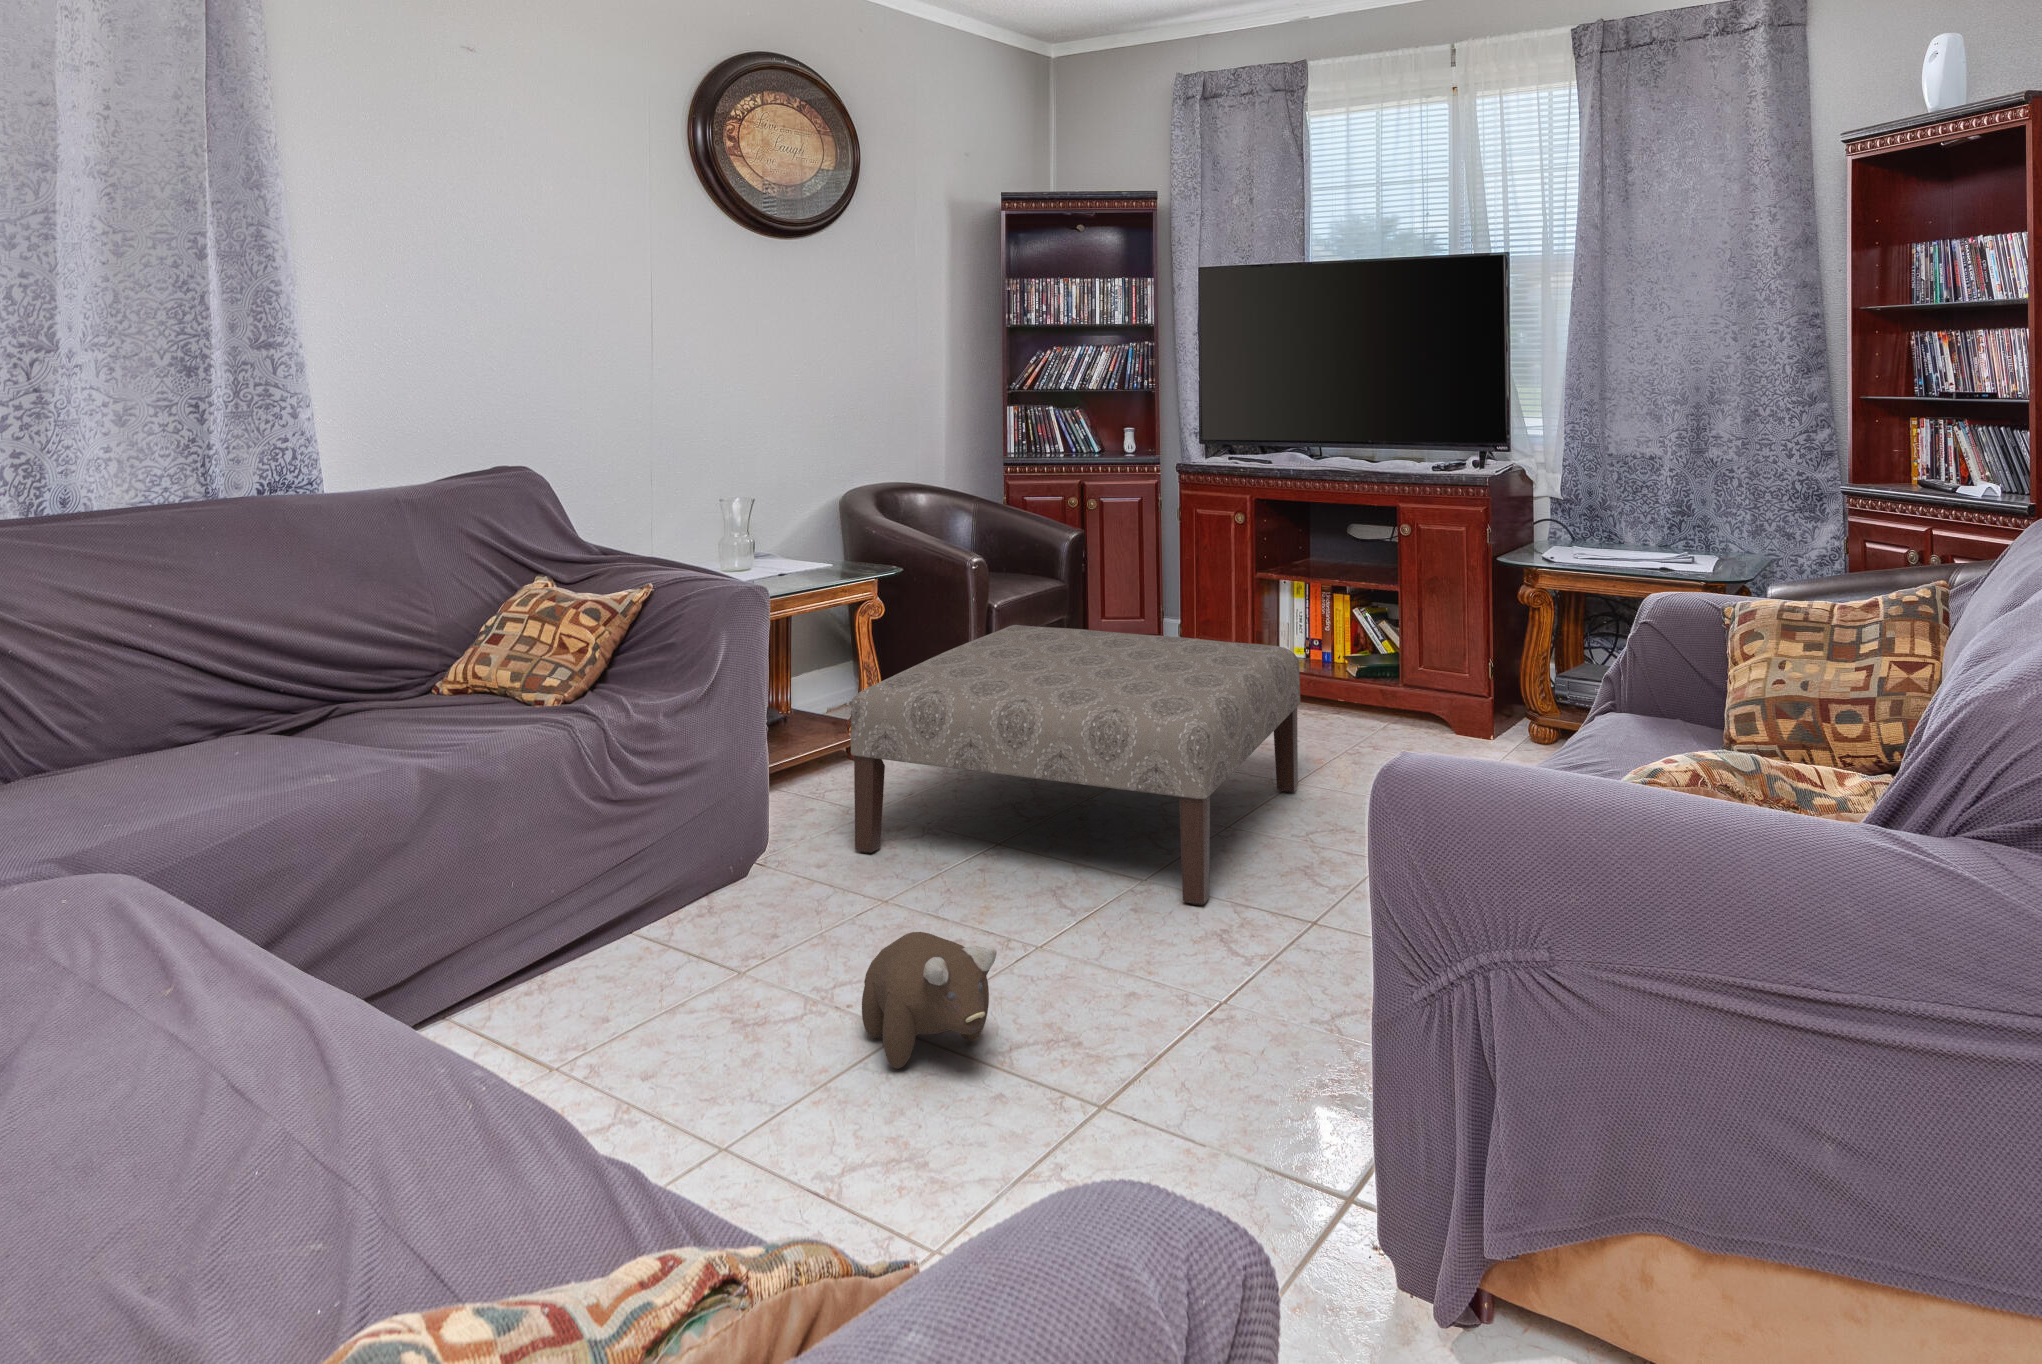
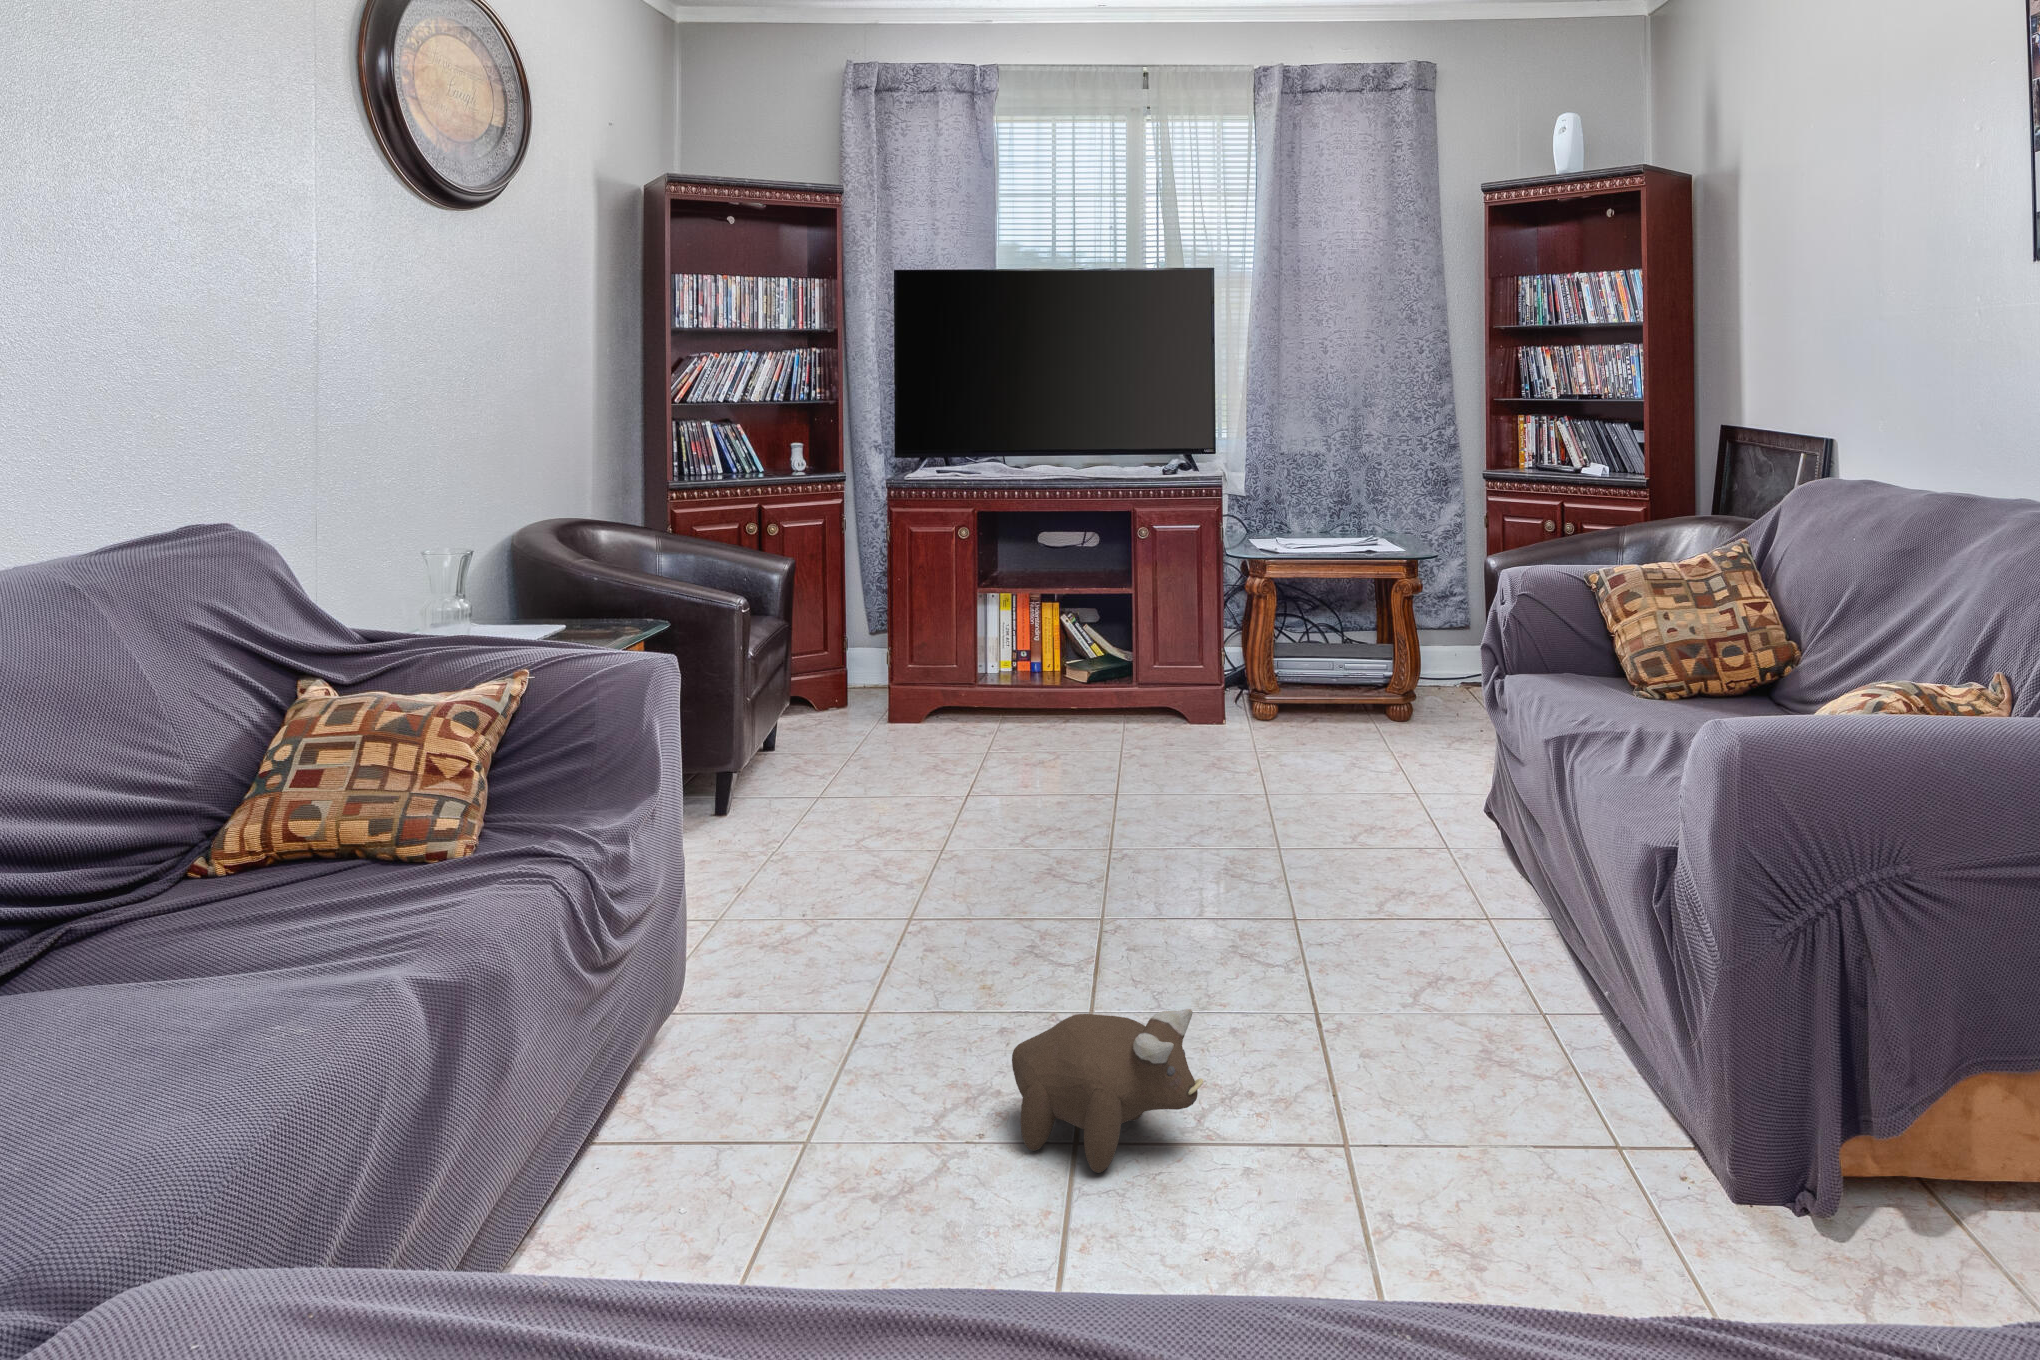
ottoman: present [851,625,1301,905] -> none [743,656,1177,959]

